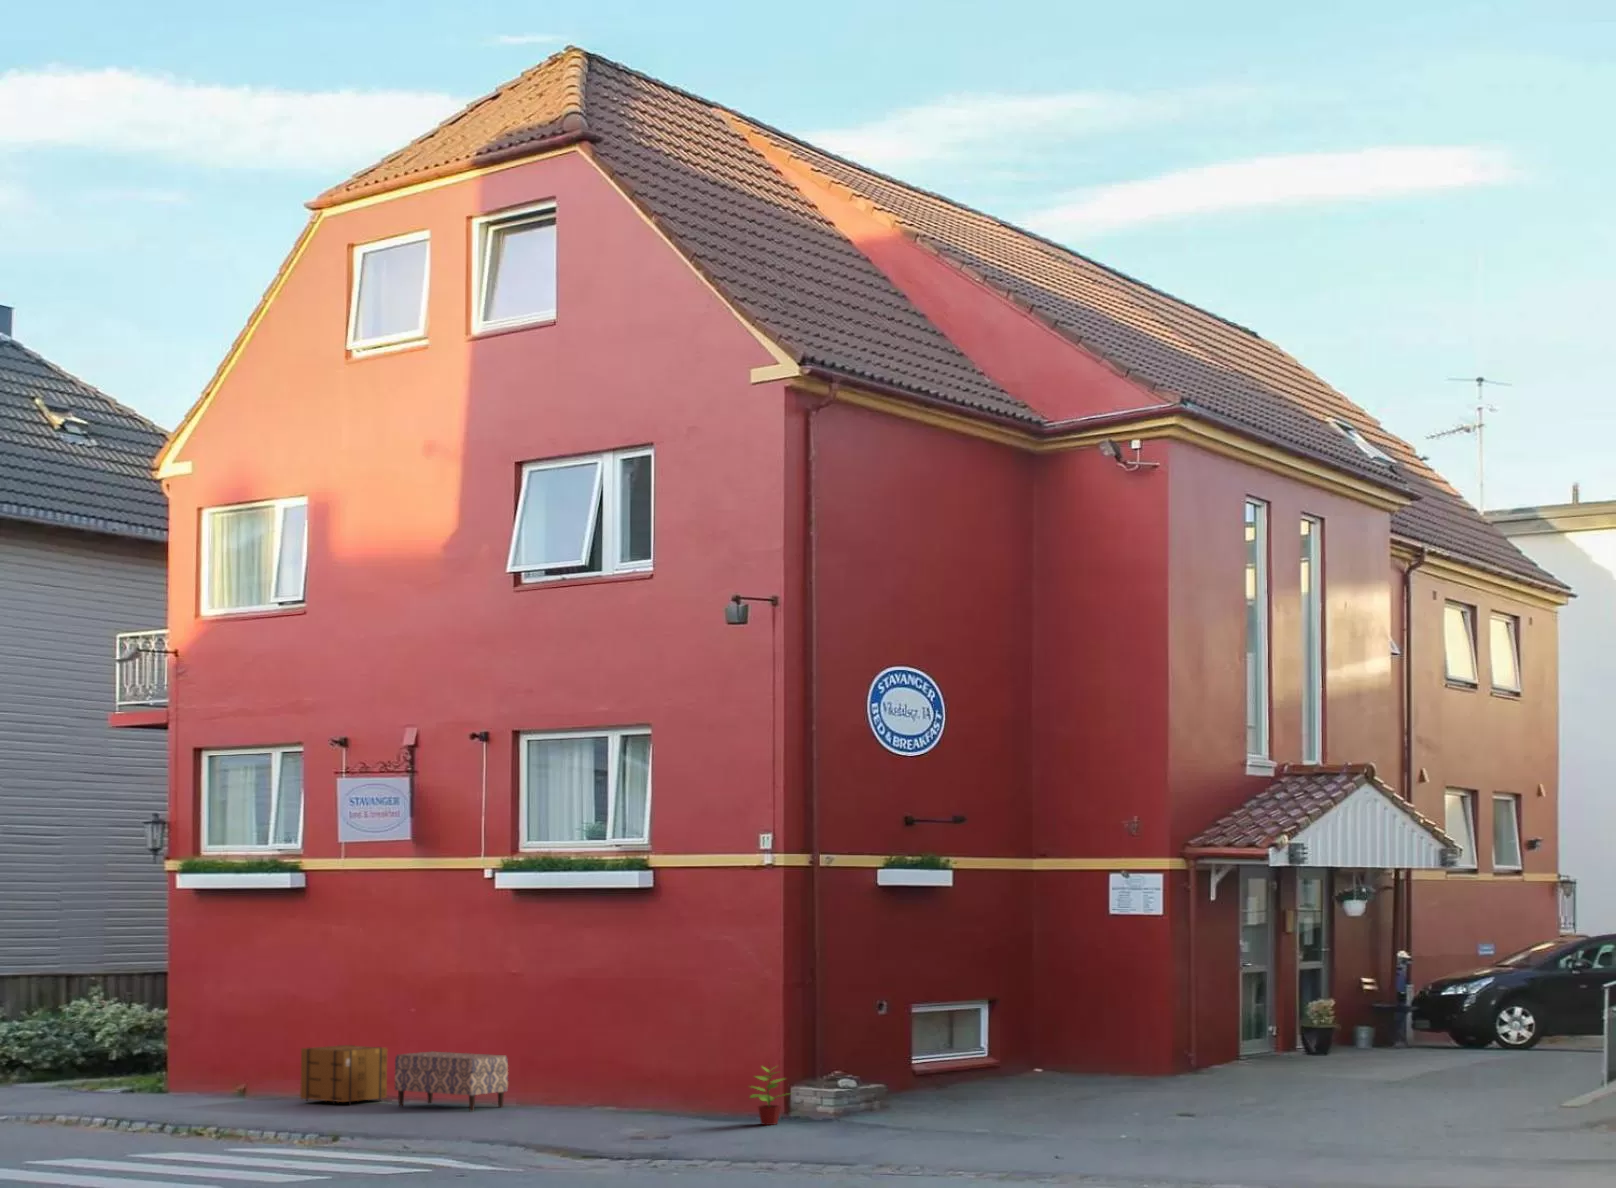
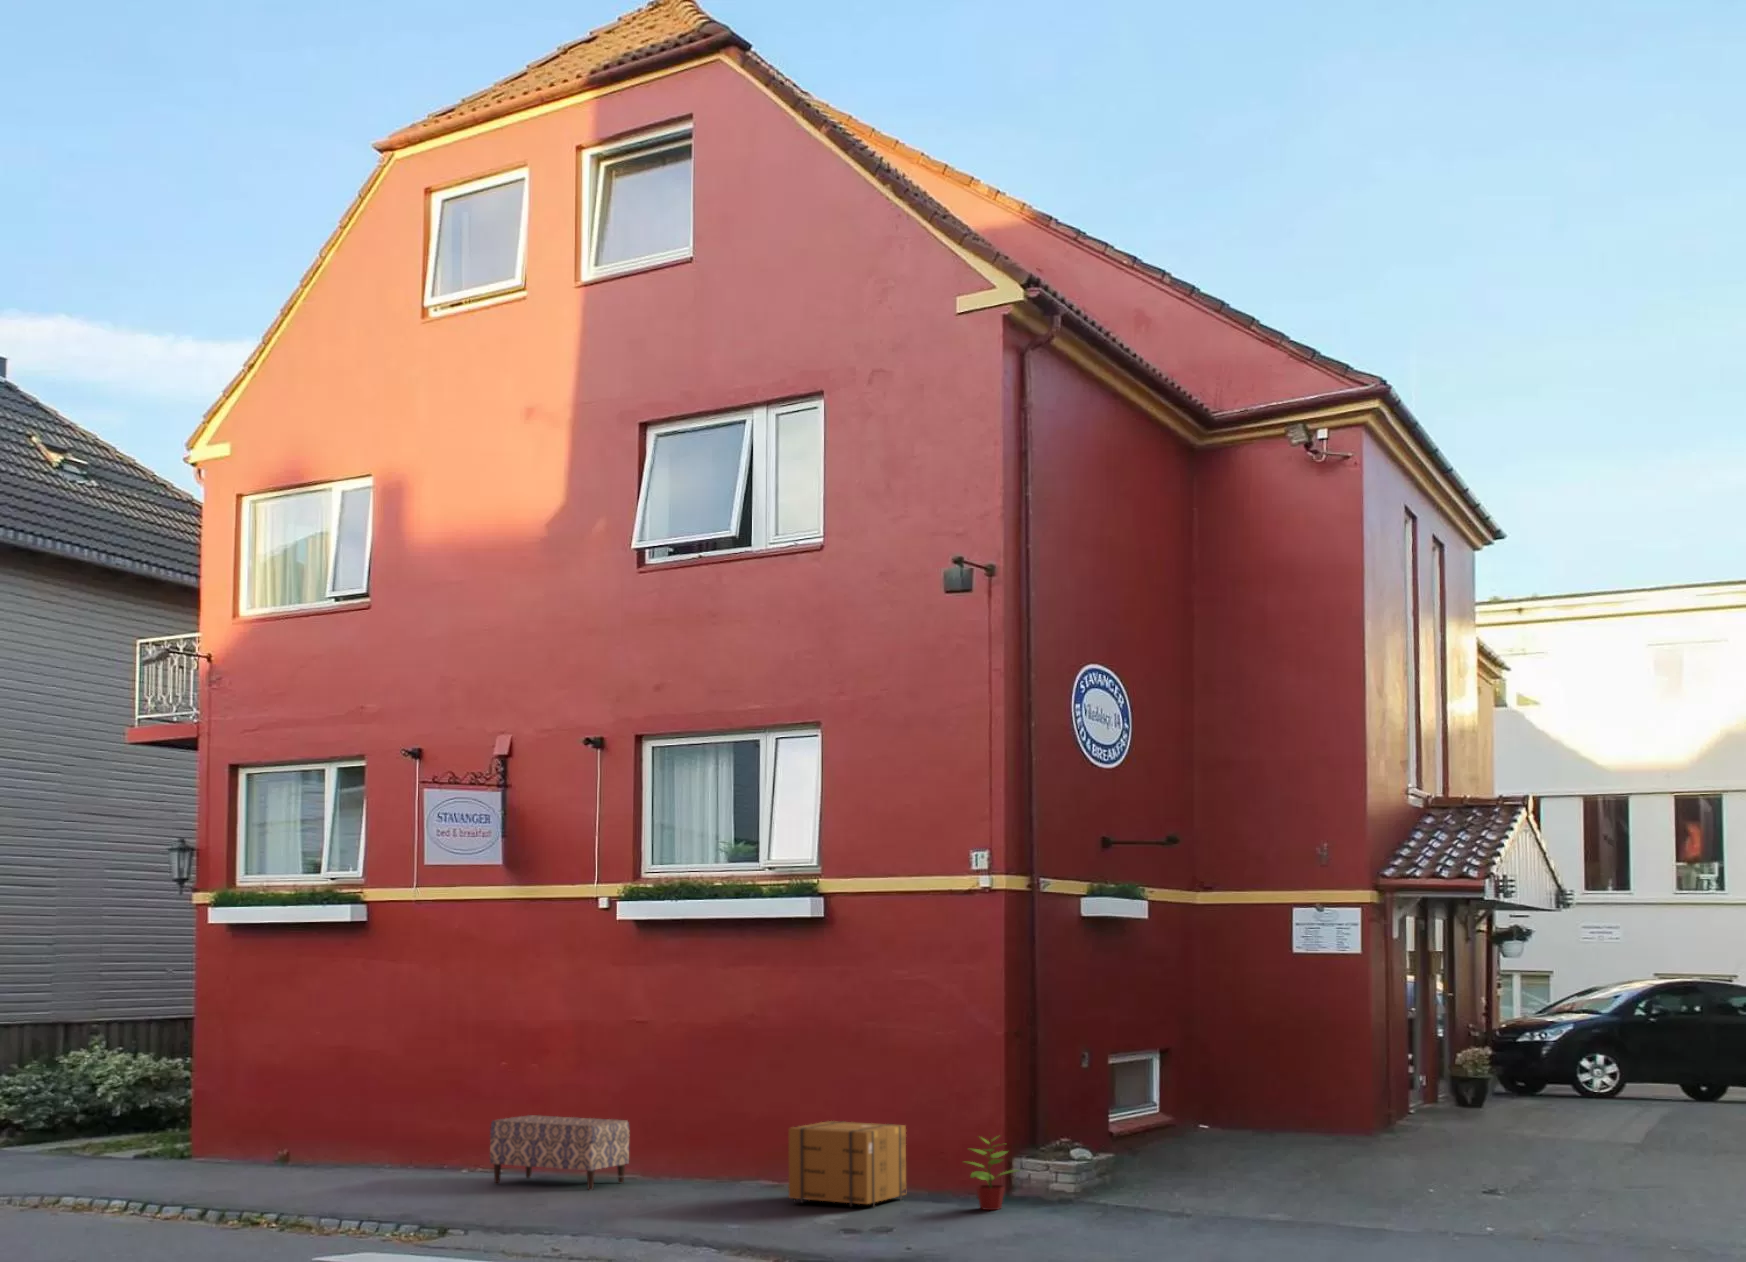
cardboard box: present [300,1045,387,1104] -> present [789,1121,906,1207]

